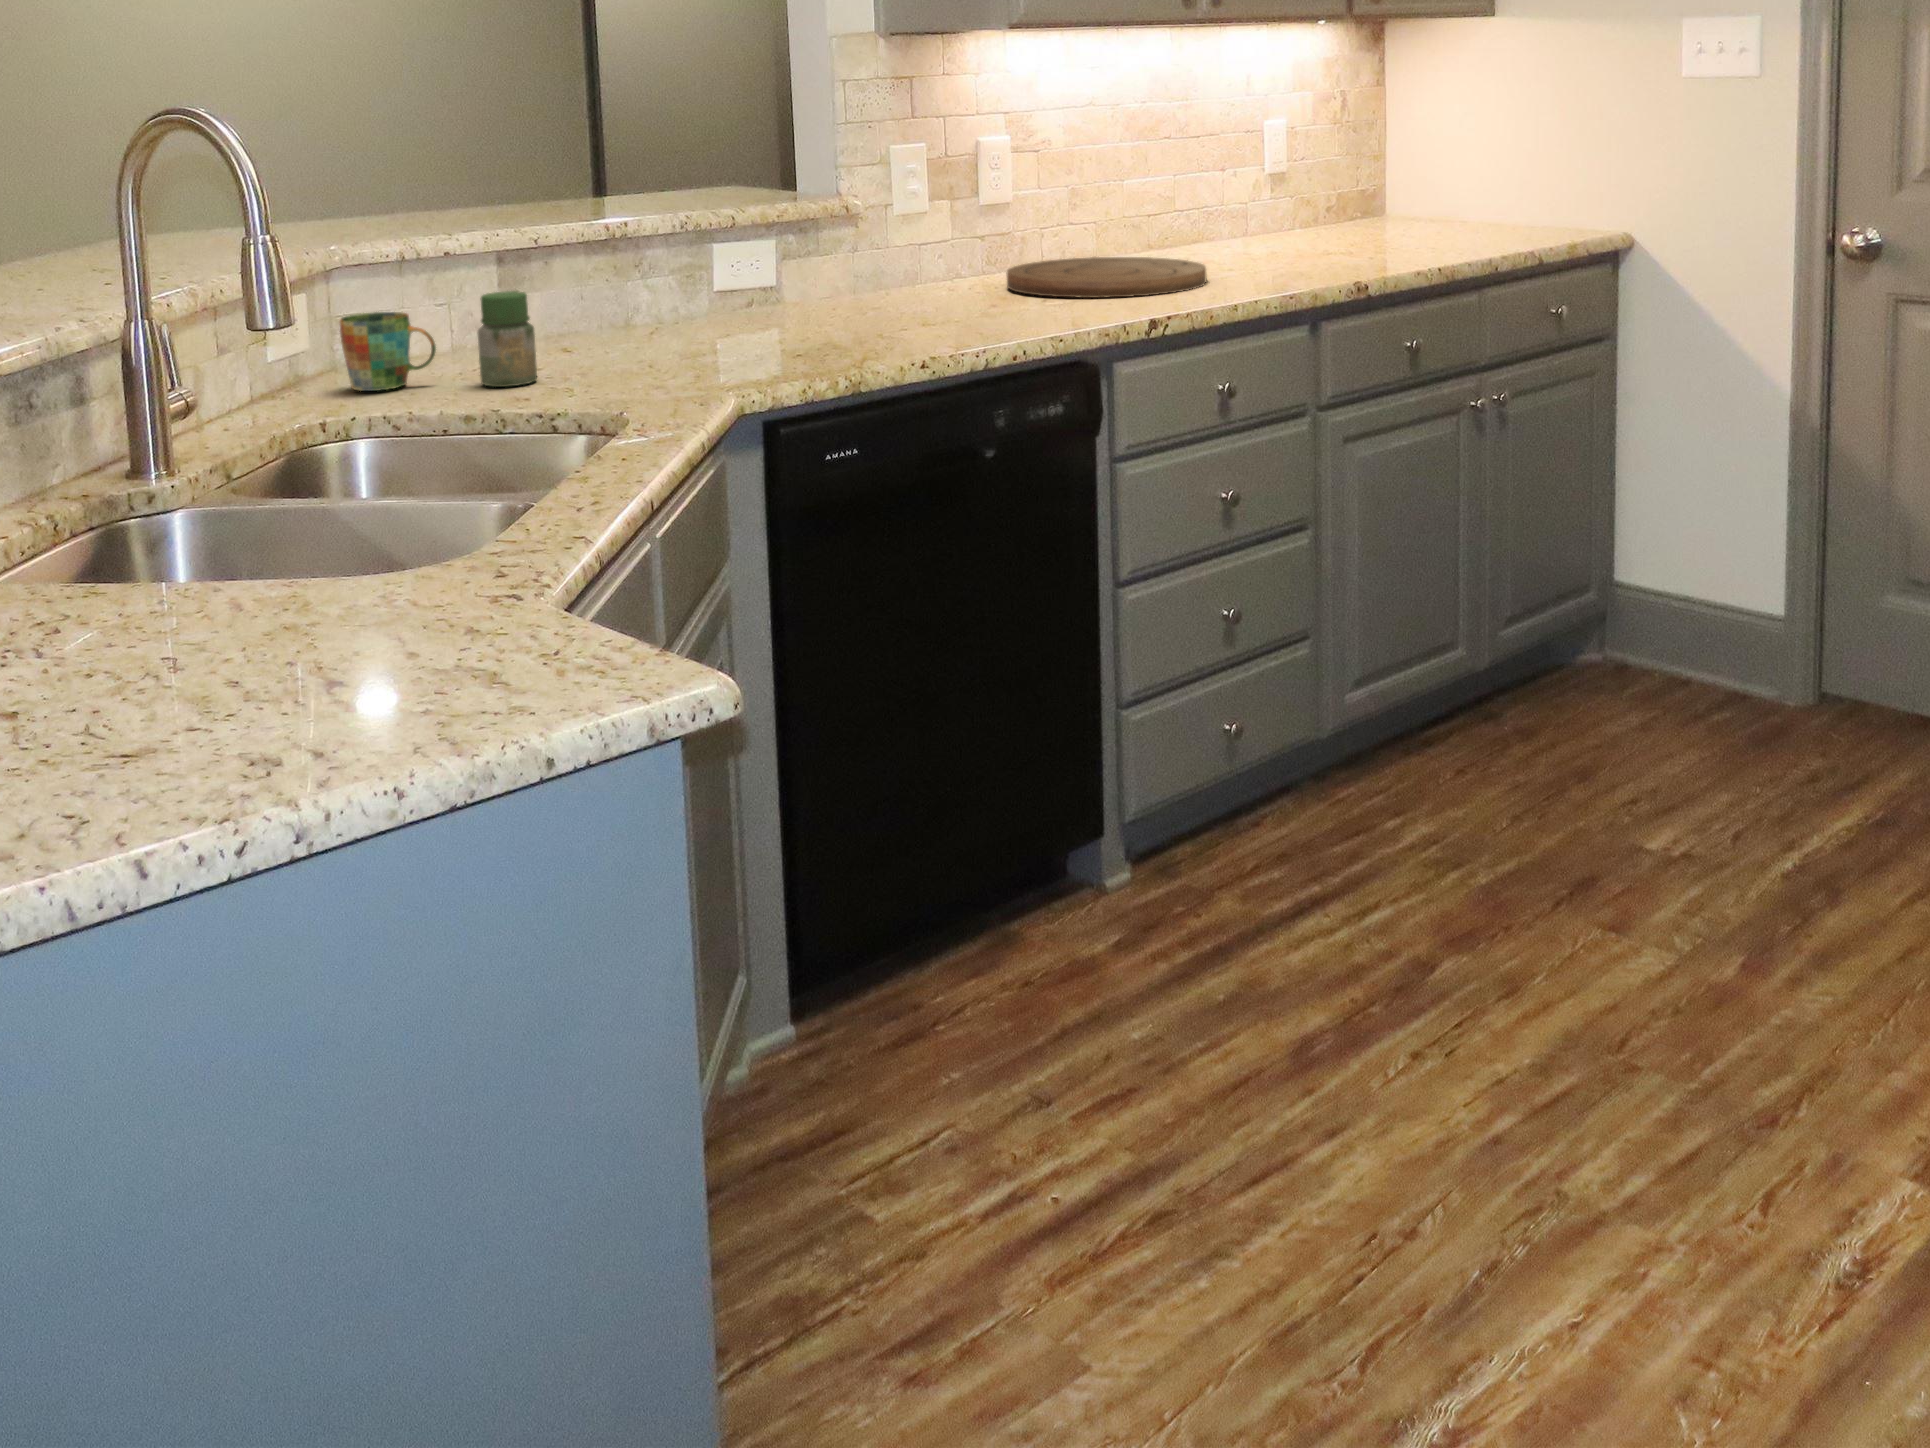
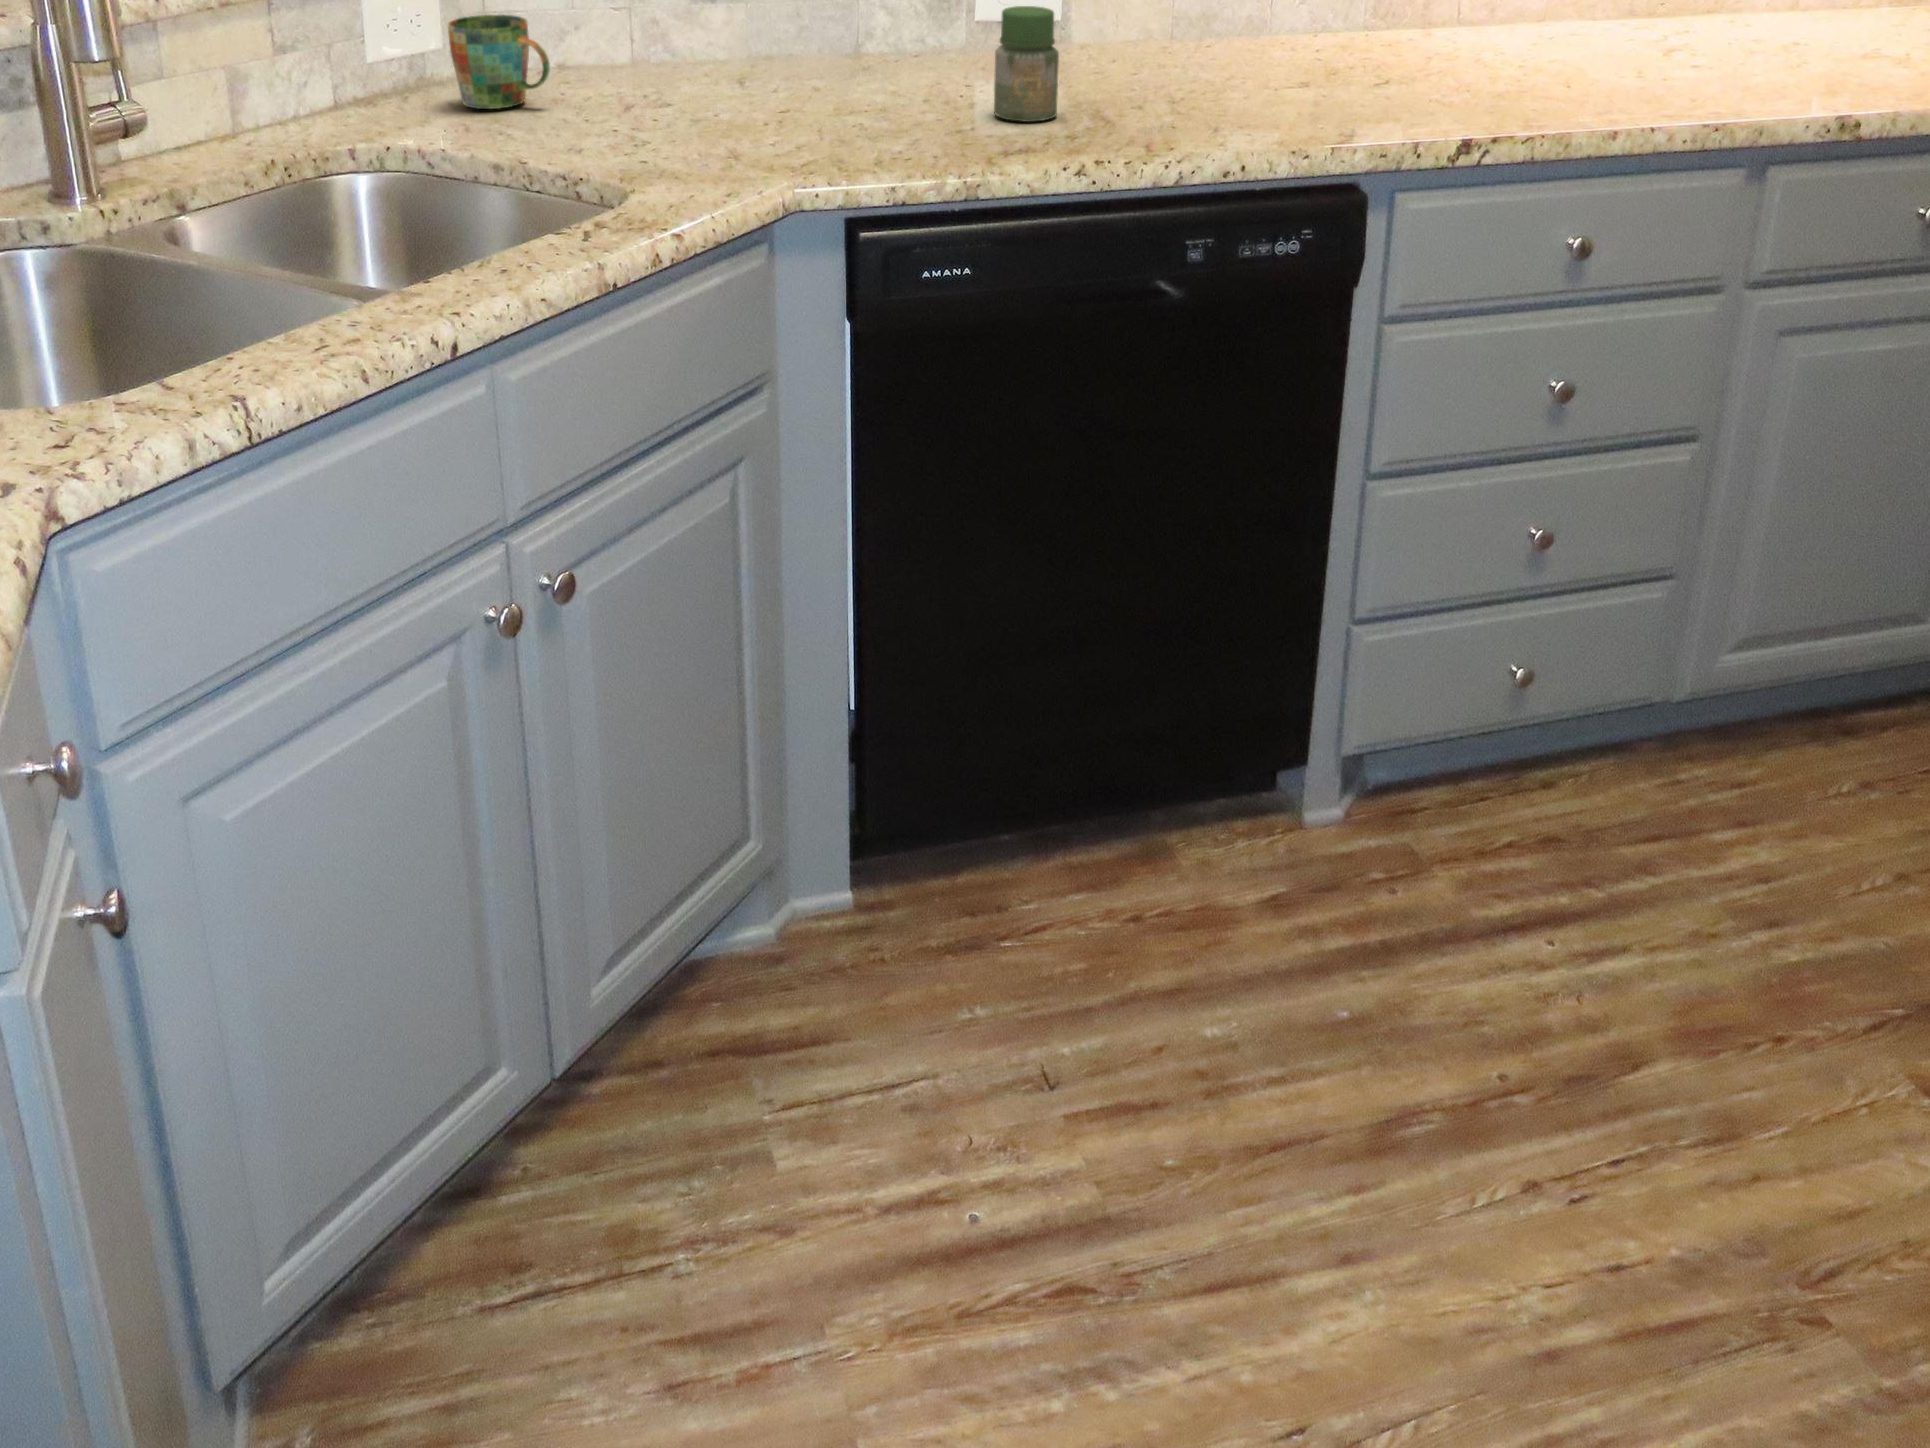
cutting board: present [1006,257,1206,298] -> none [1355,20,1635,94]
jar: present [478,291,537,387] -> present [994,6,1059,122]

